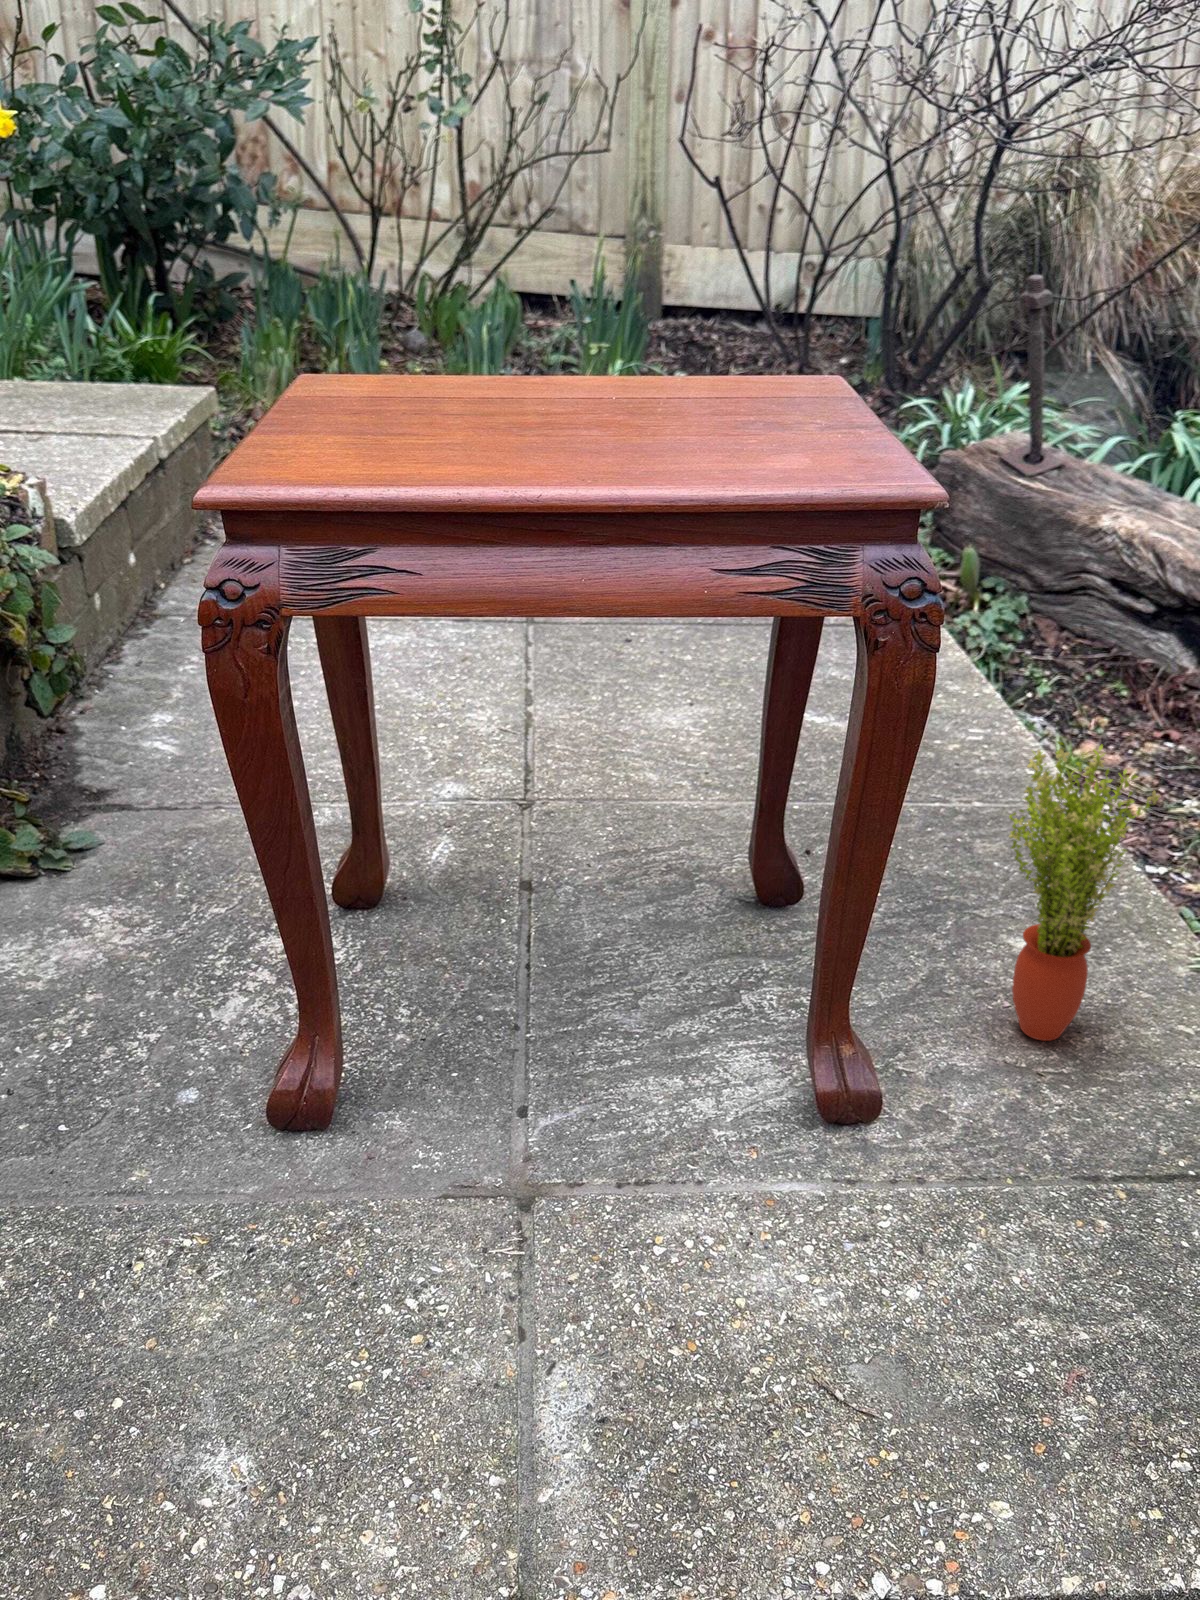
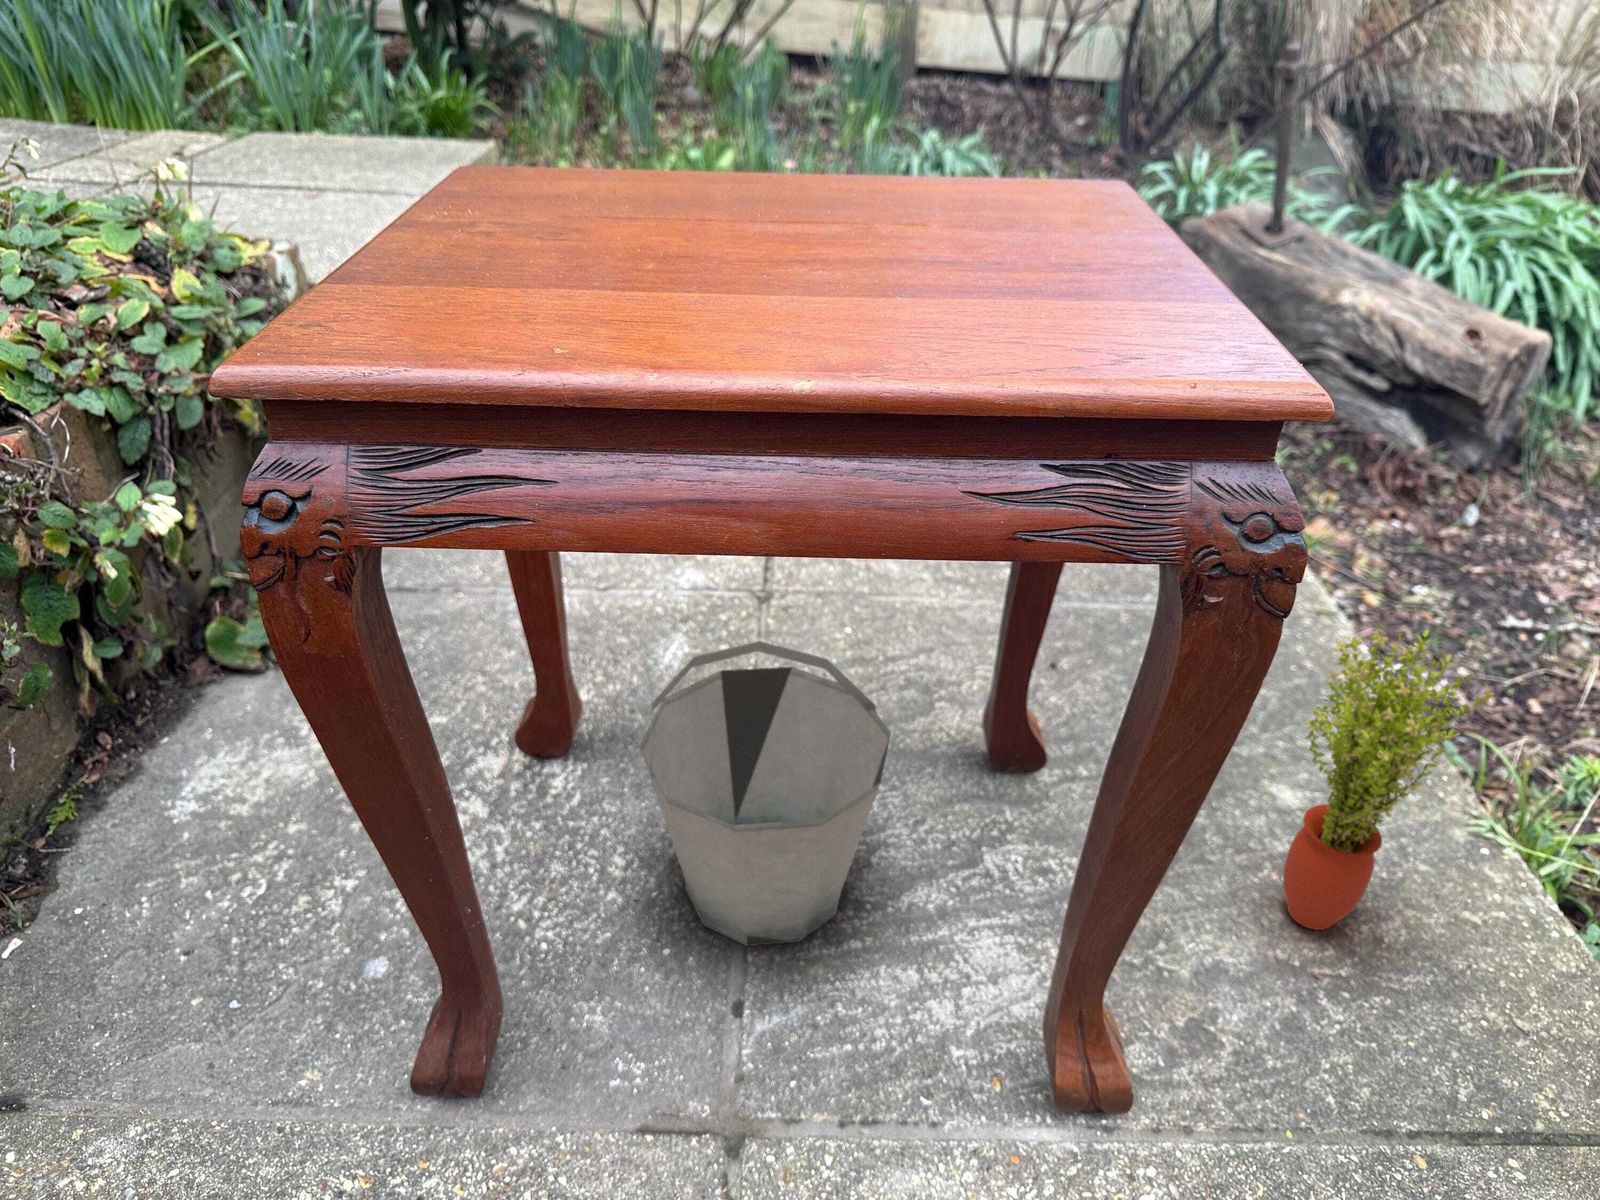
bucket: none [426,795,651,1069] -> present [640,641,891,946]

